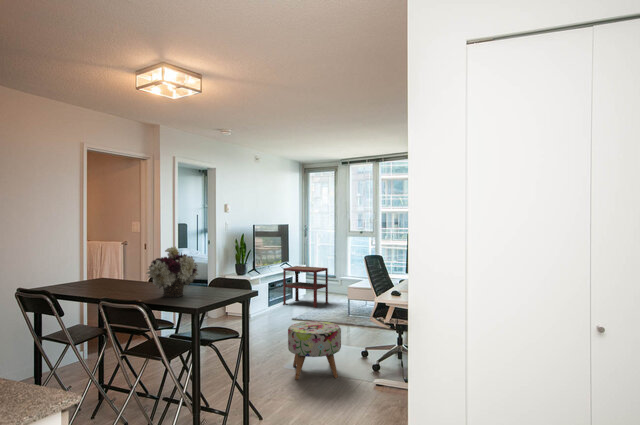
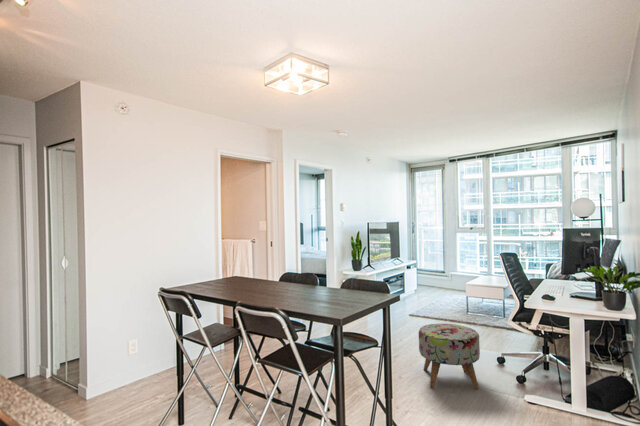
flower arrangement: present [147,247,198,297] -> none [279,245,332,300]
side table: present [283,266,328,308] -> none [396,262,442,304]

